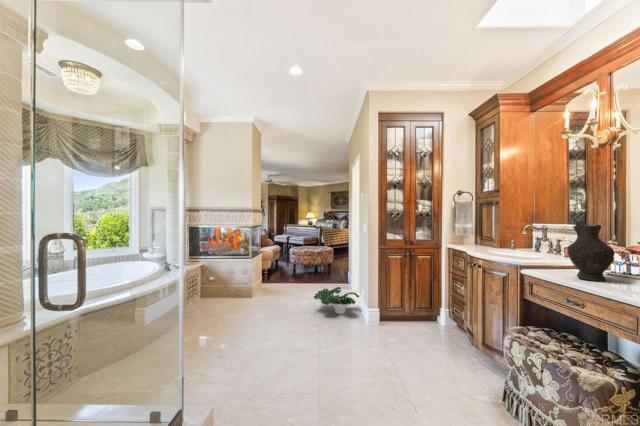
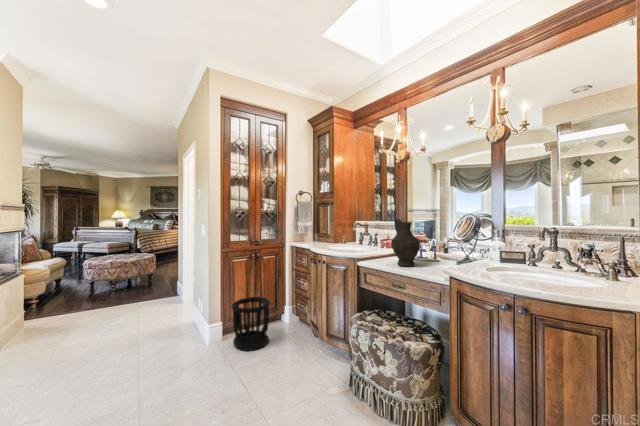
potted plant: present [314,287,359,314] -> none [129,304,196,339]
wastebasket: none [387,292,423,340] -> present [232,297,270,351]

